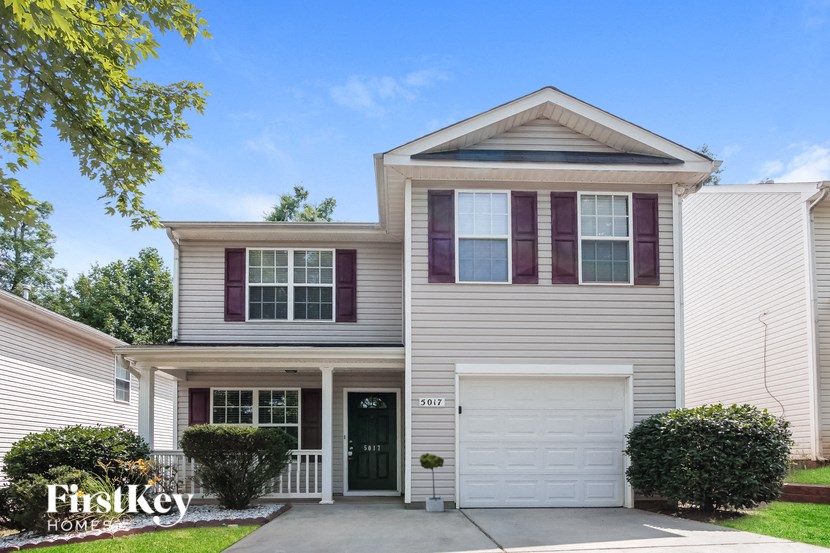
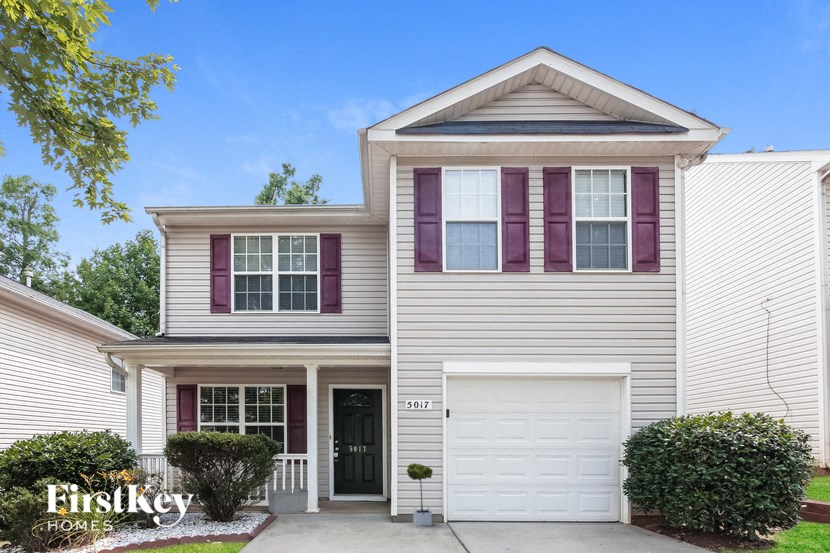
storage bin: none [287,482,325,506] -> present [268,488,308,514]

